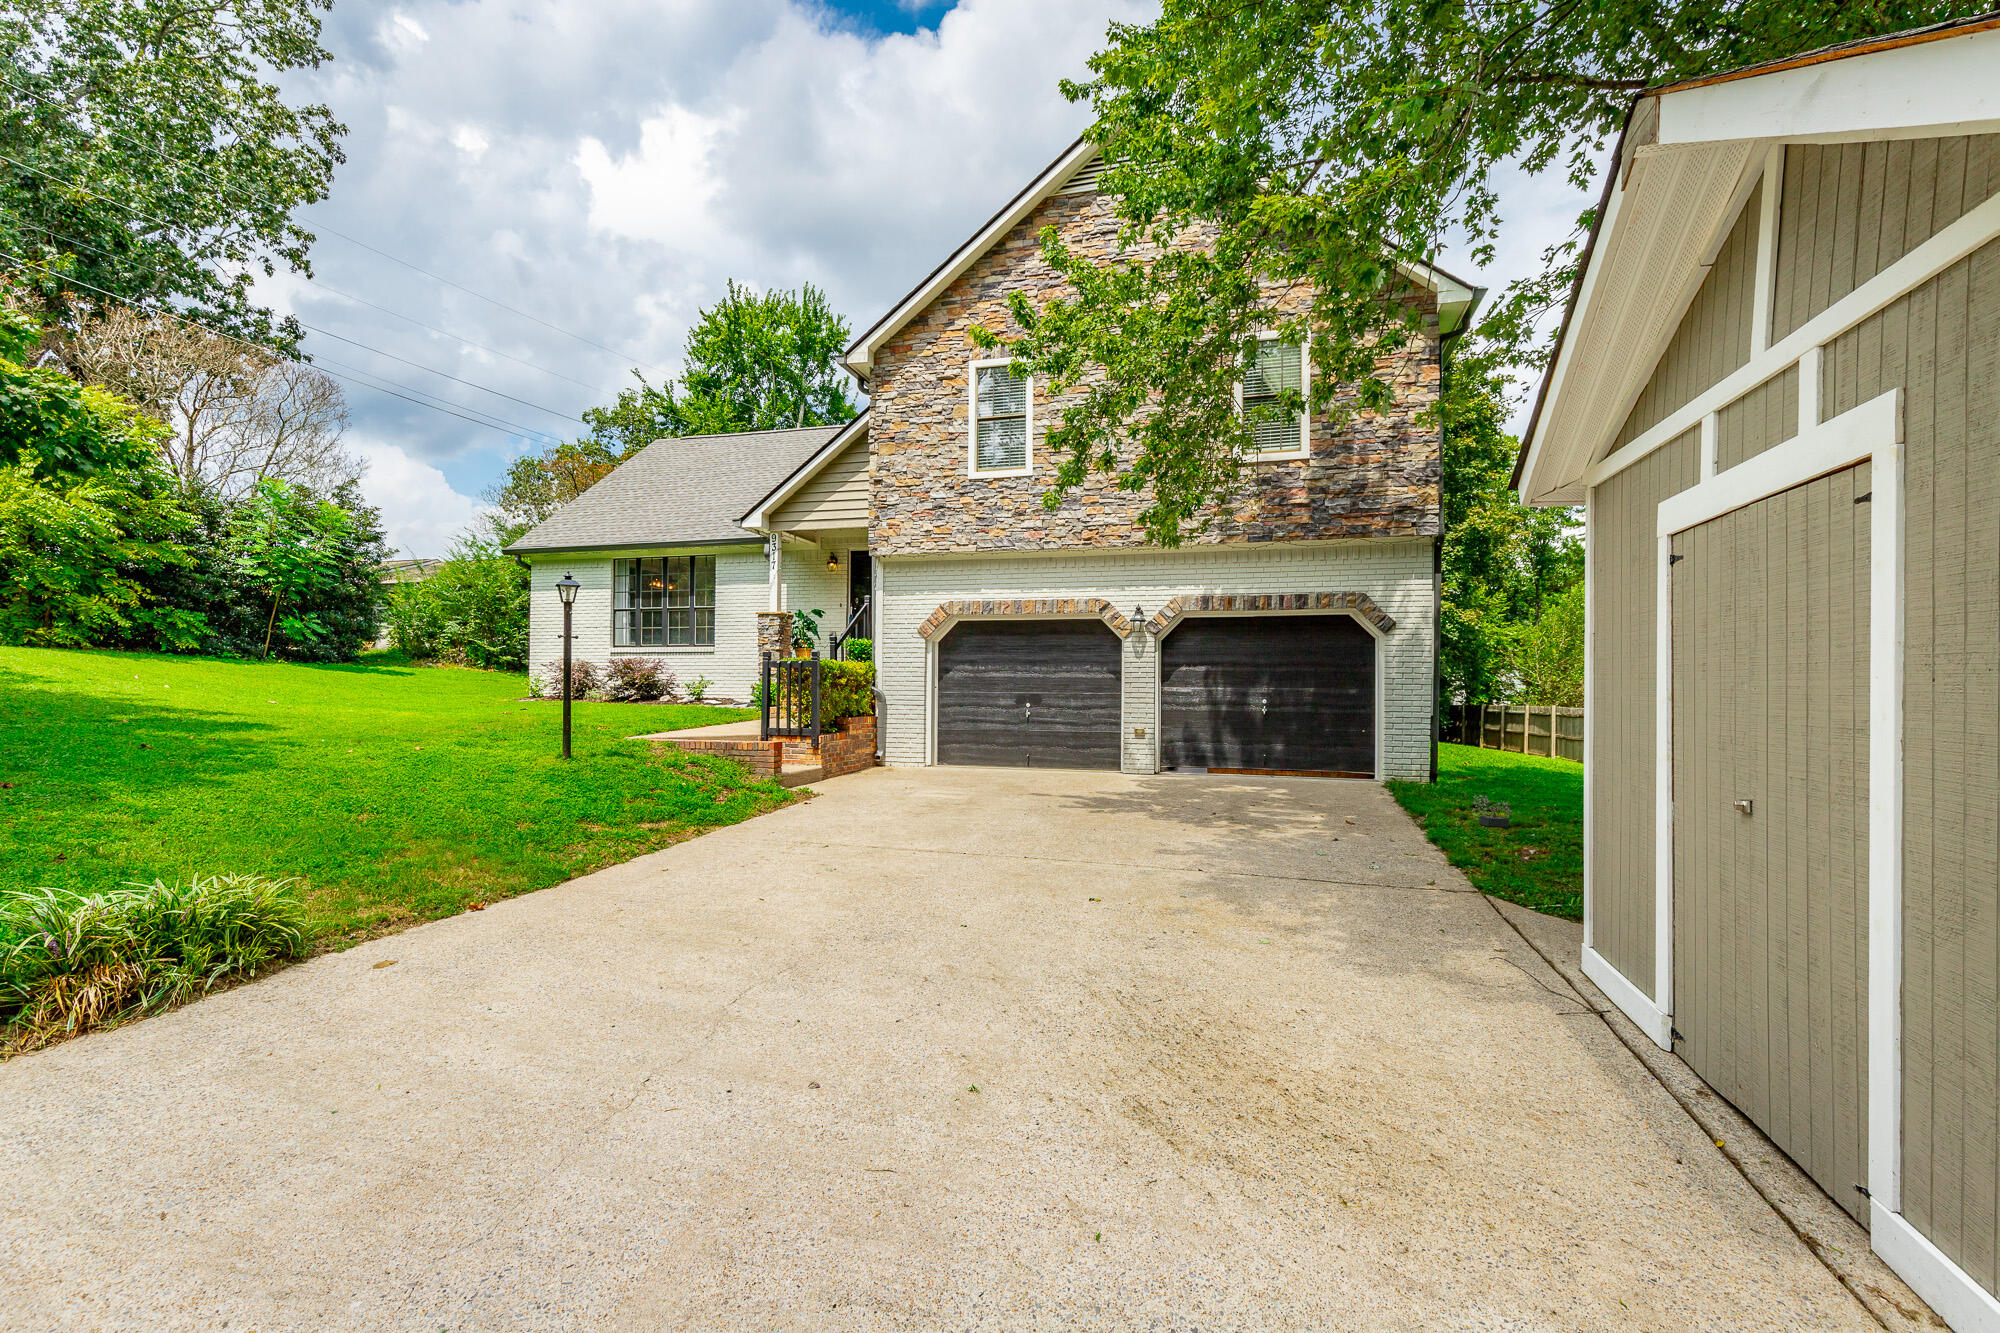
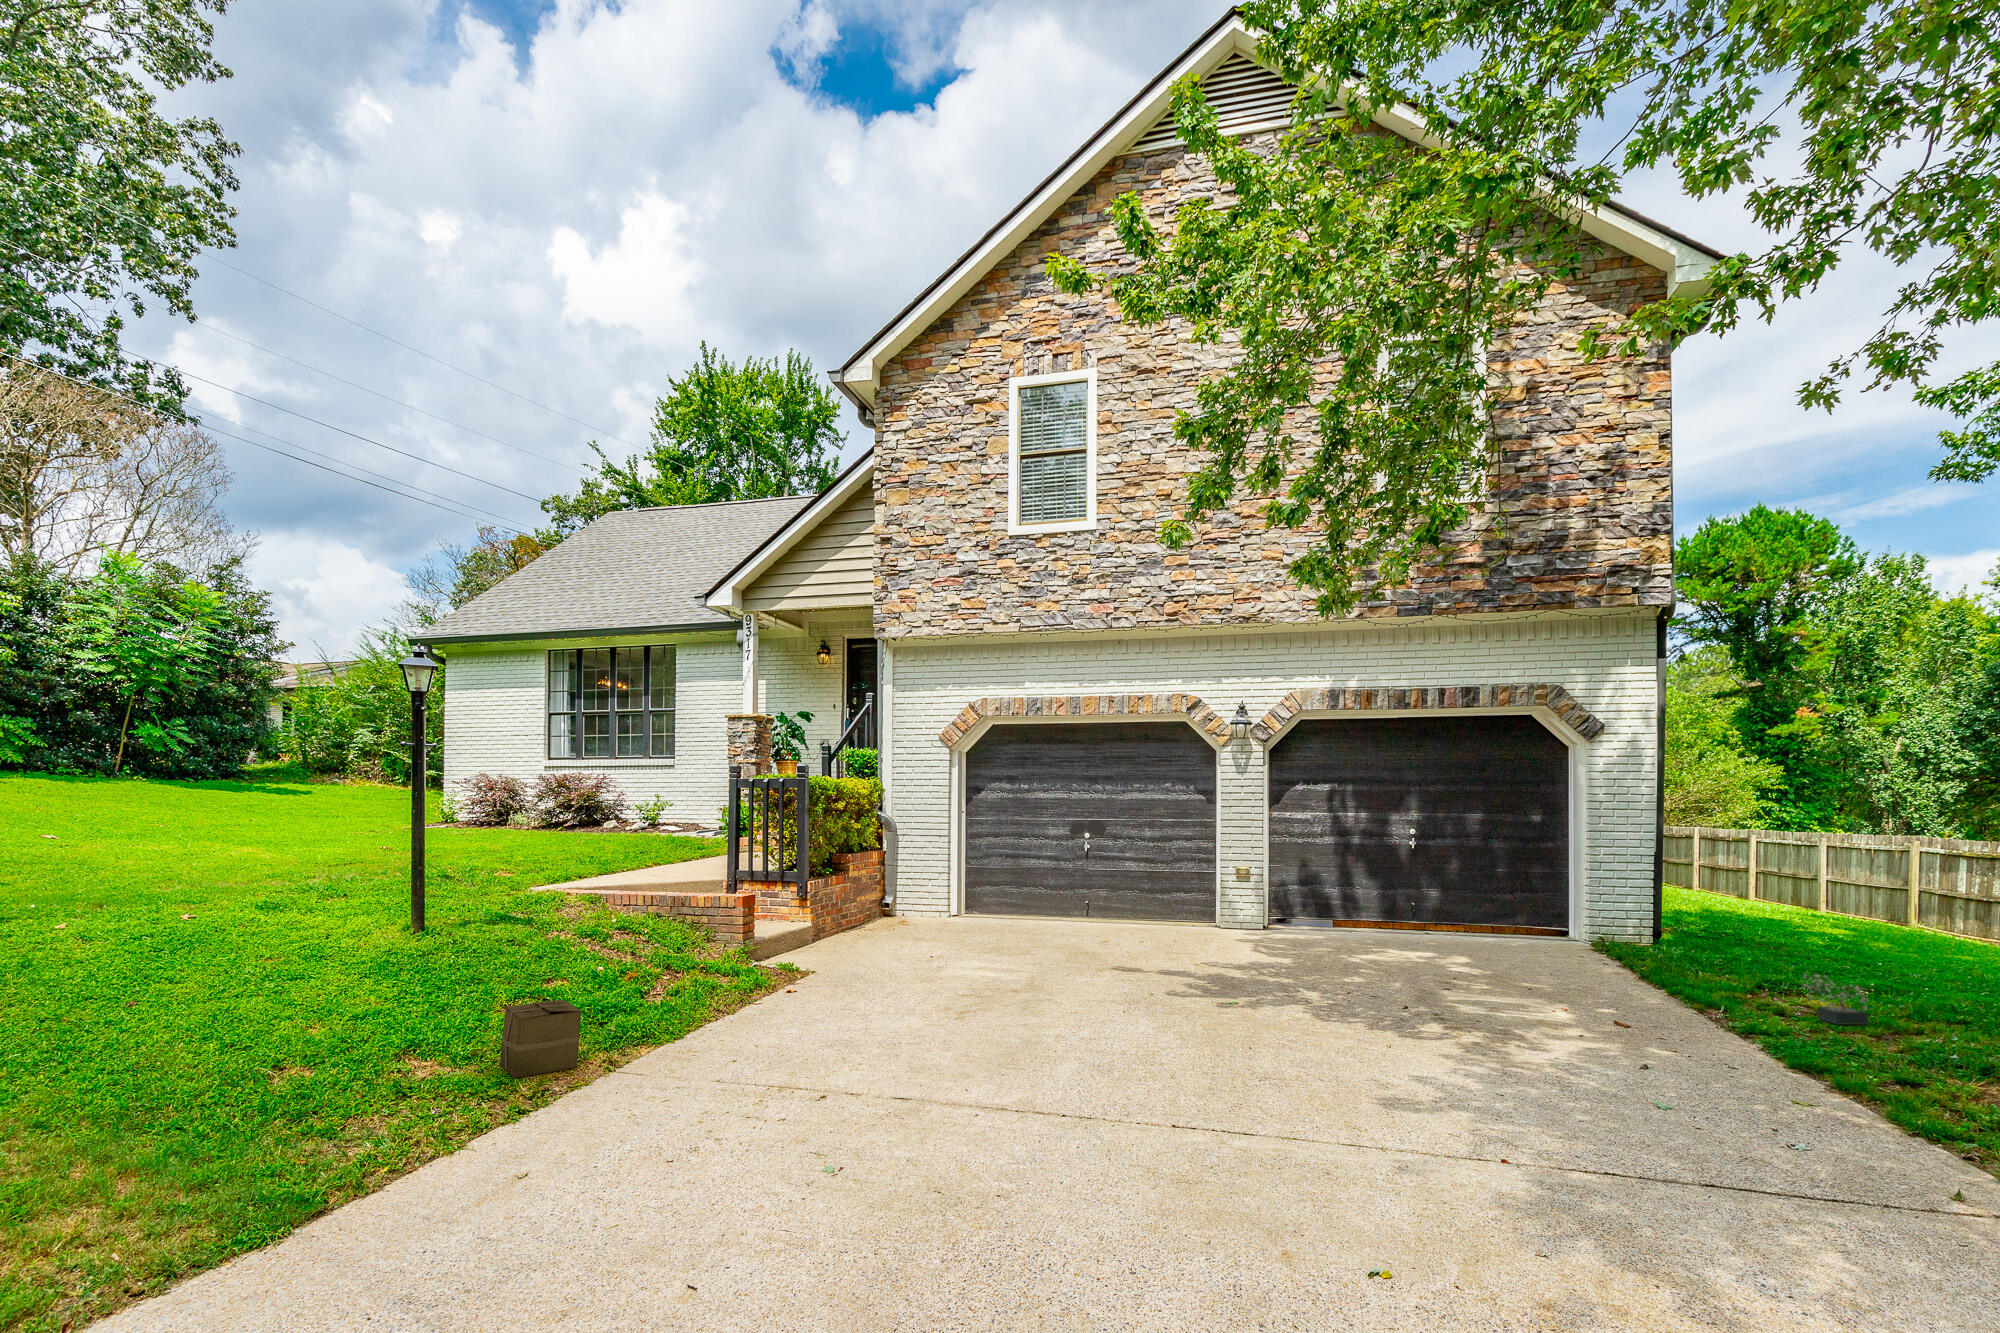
cardboard box: none [621,805,671,849] -> present [500,1000,581,1078]

